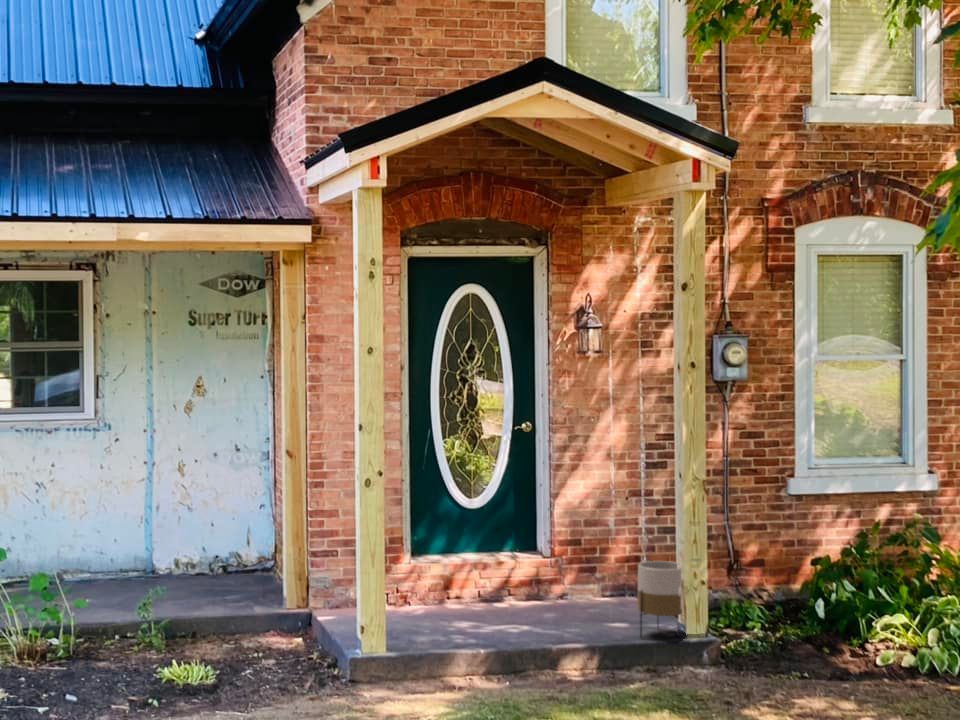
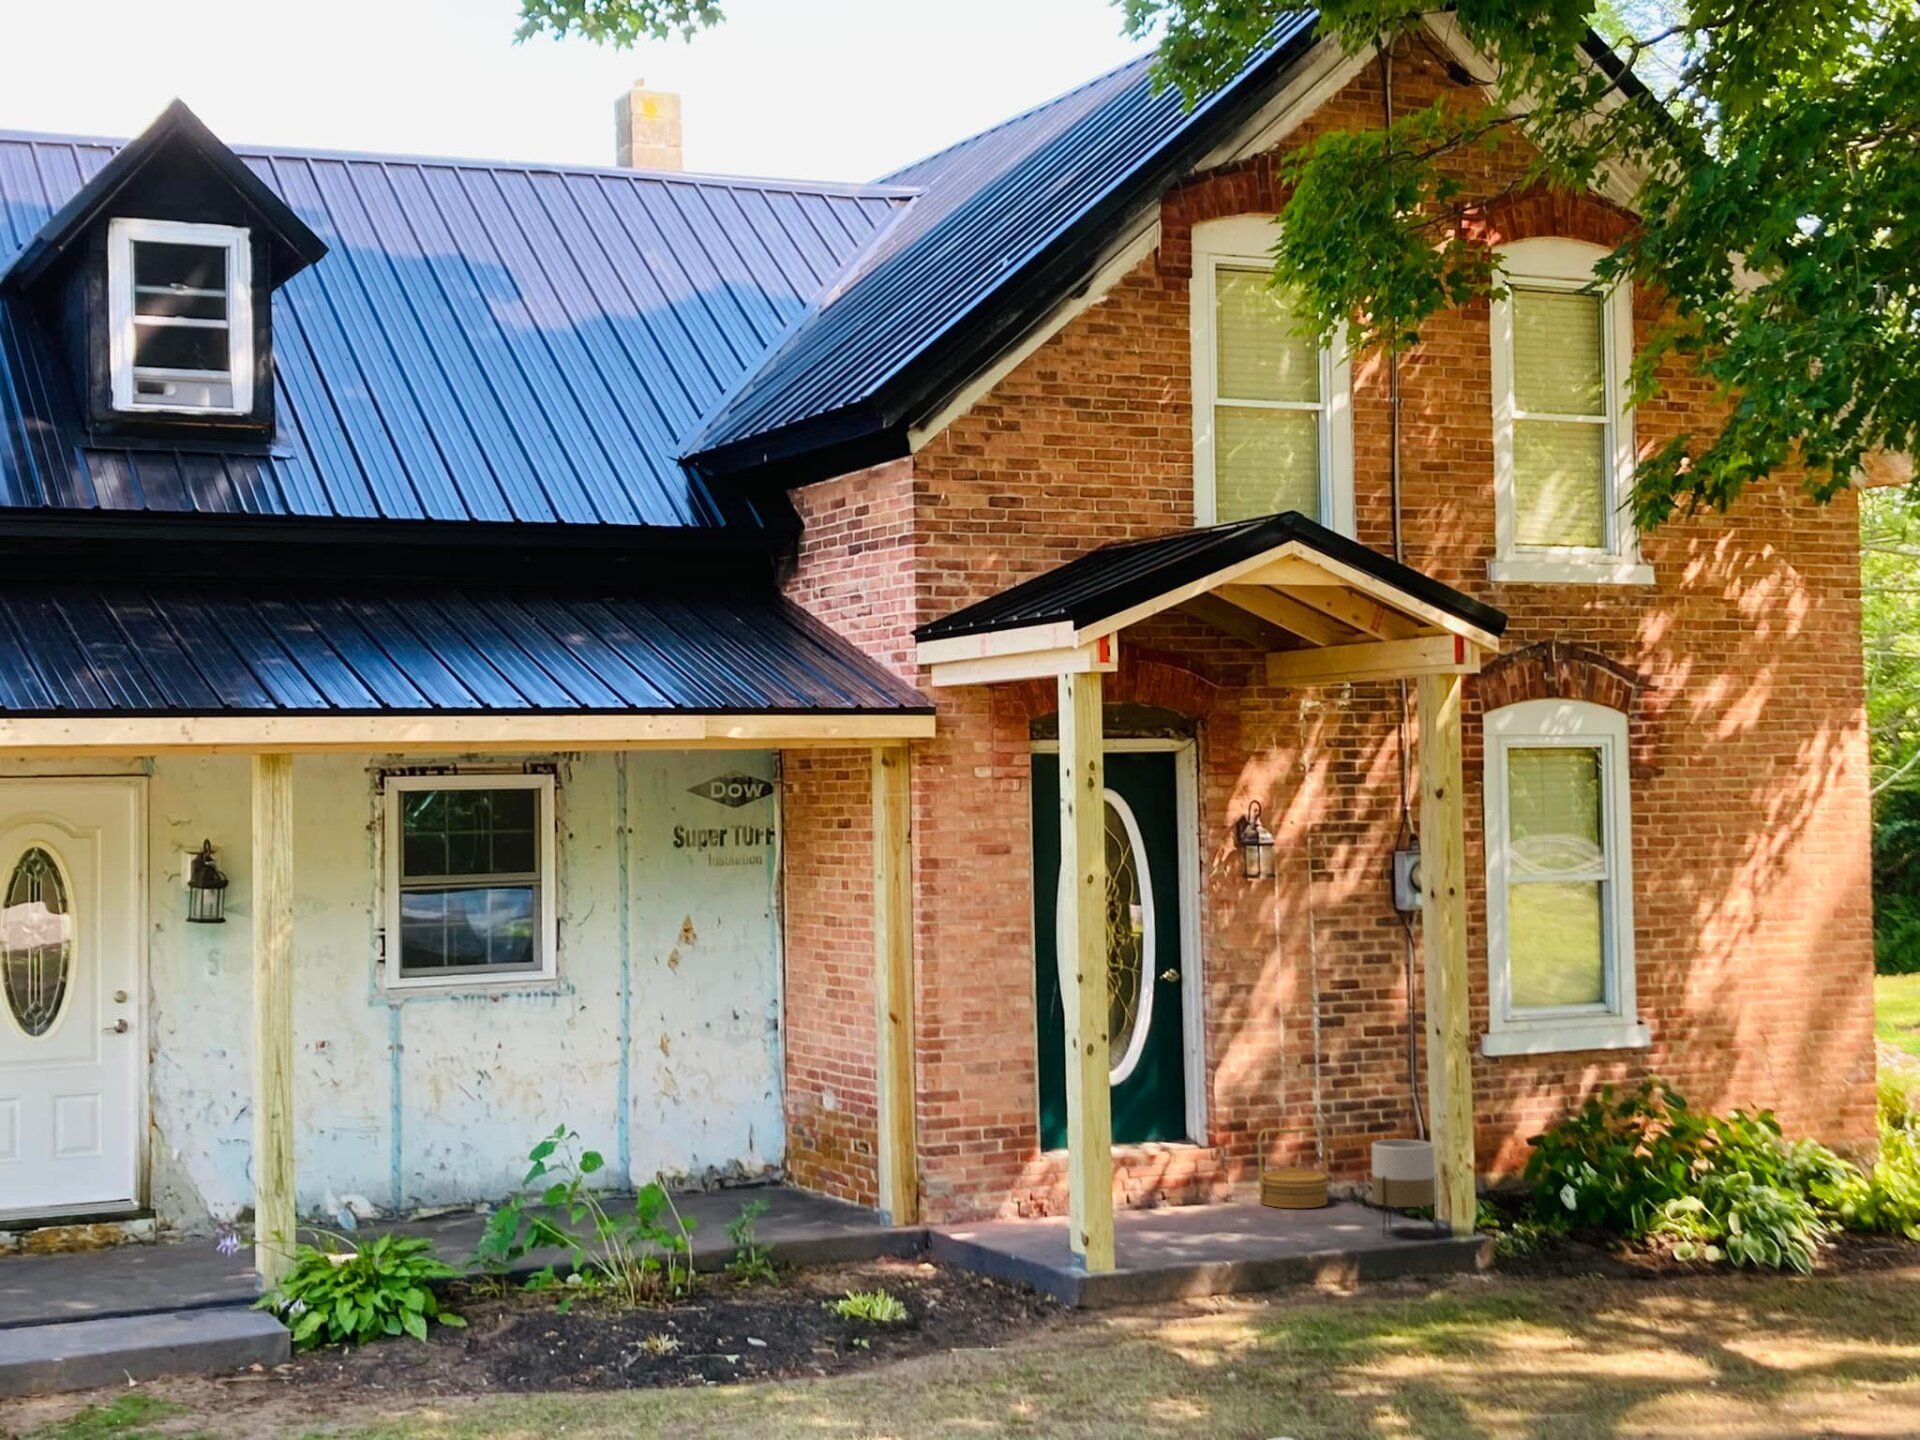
woven basket: none [583,545,642,608] -> present [1257,1125,1329,1208]

